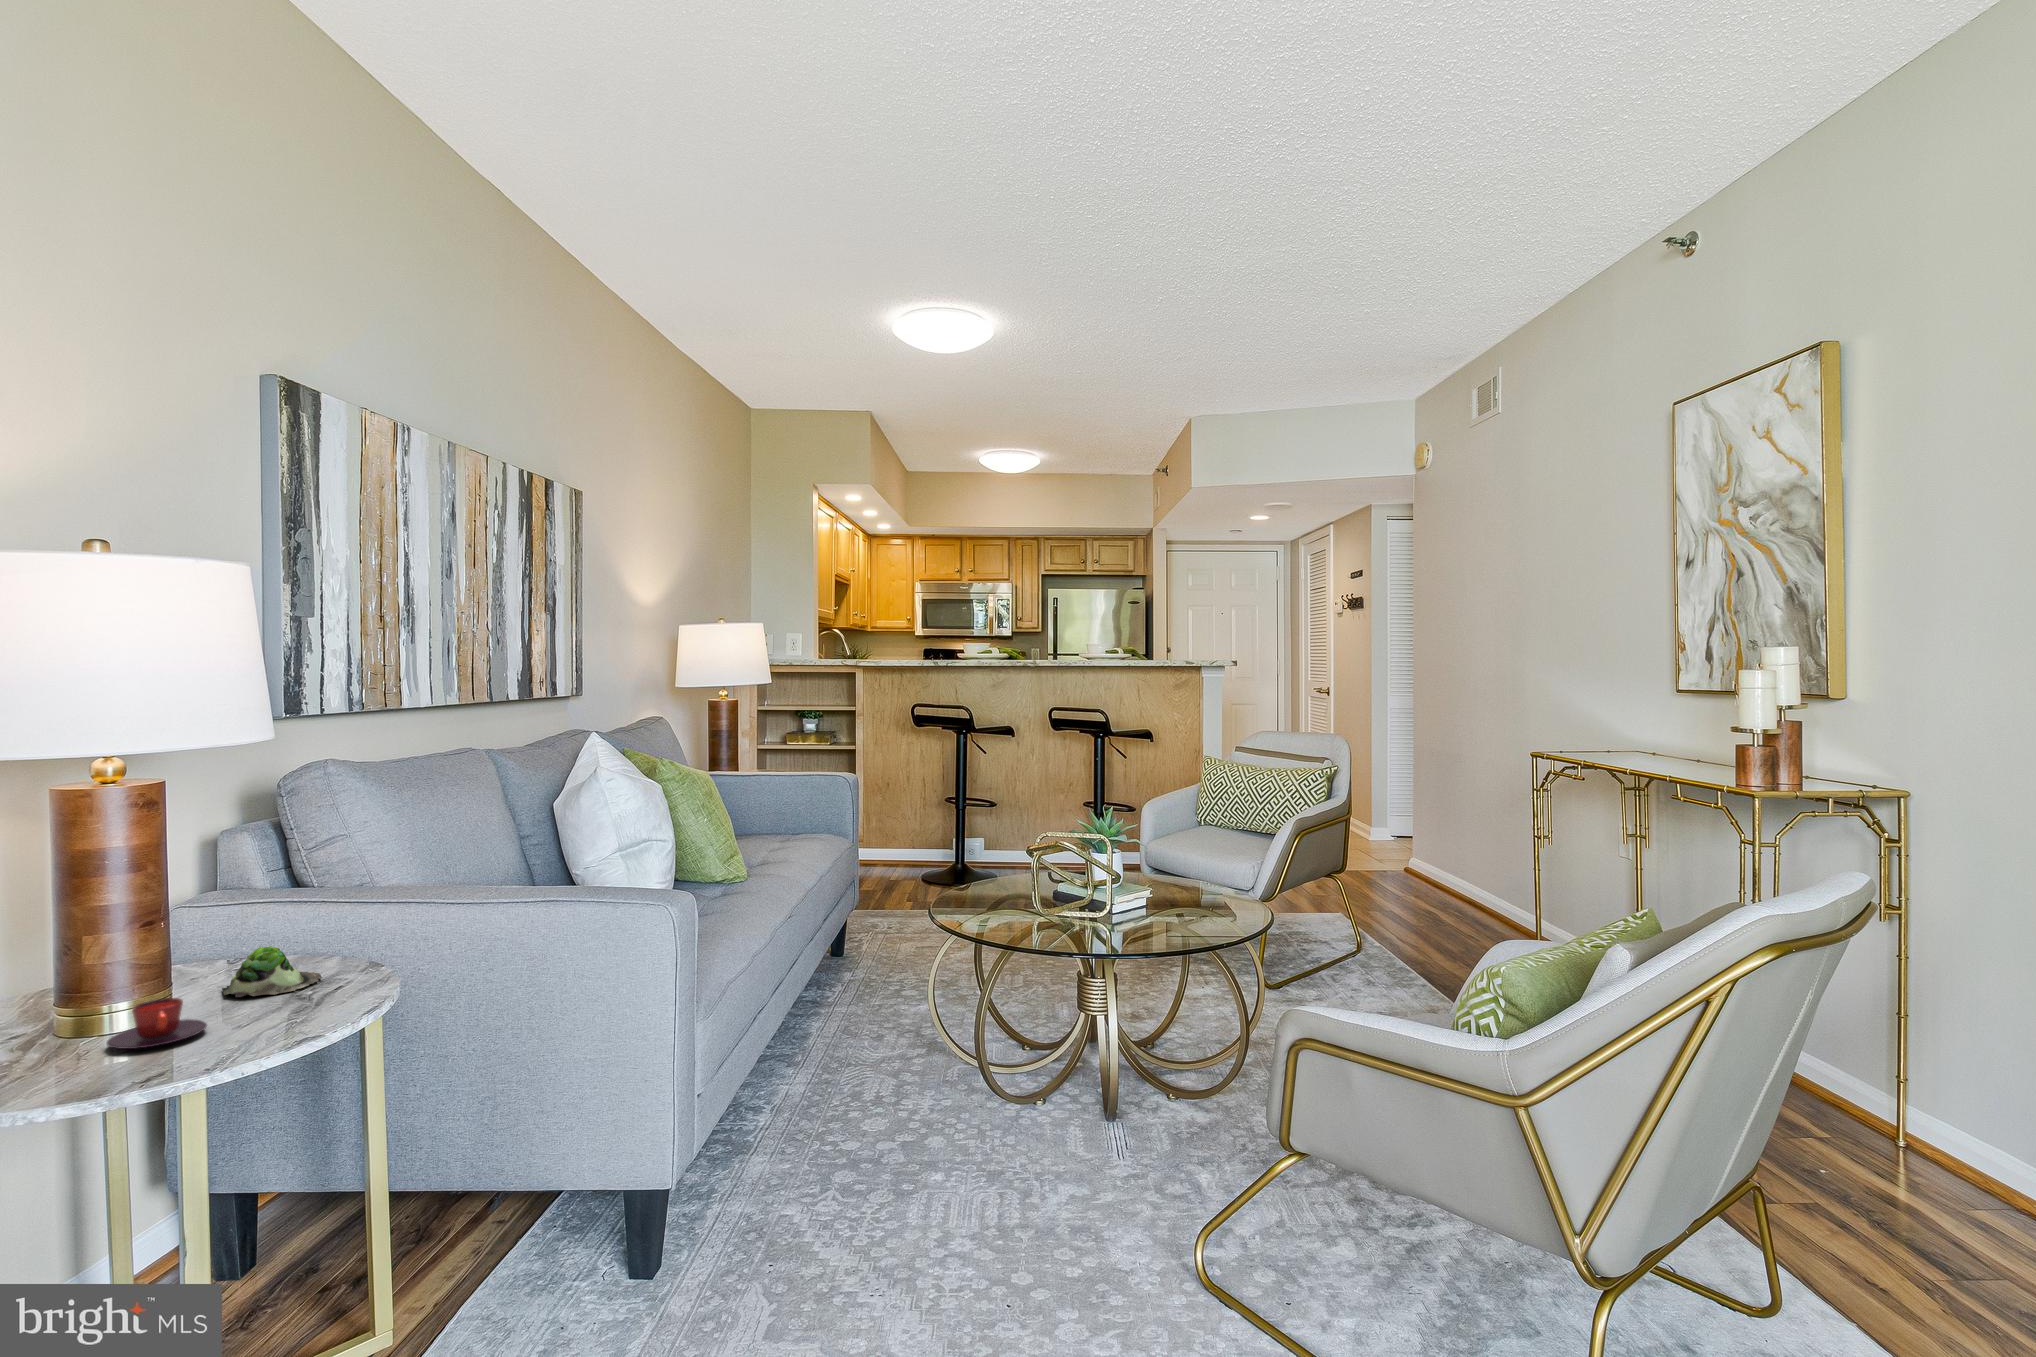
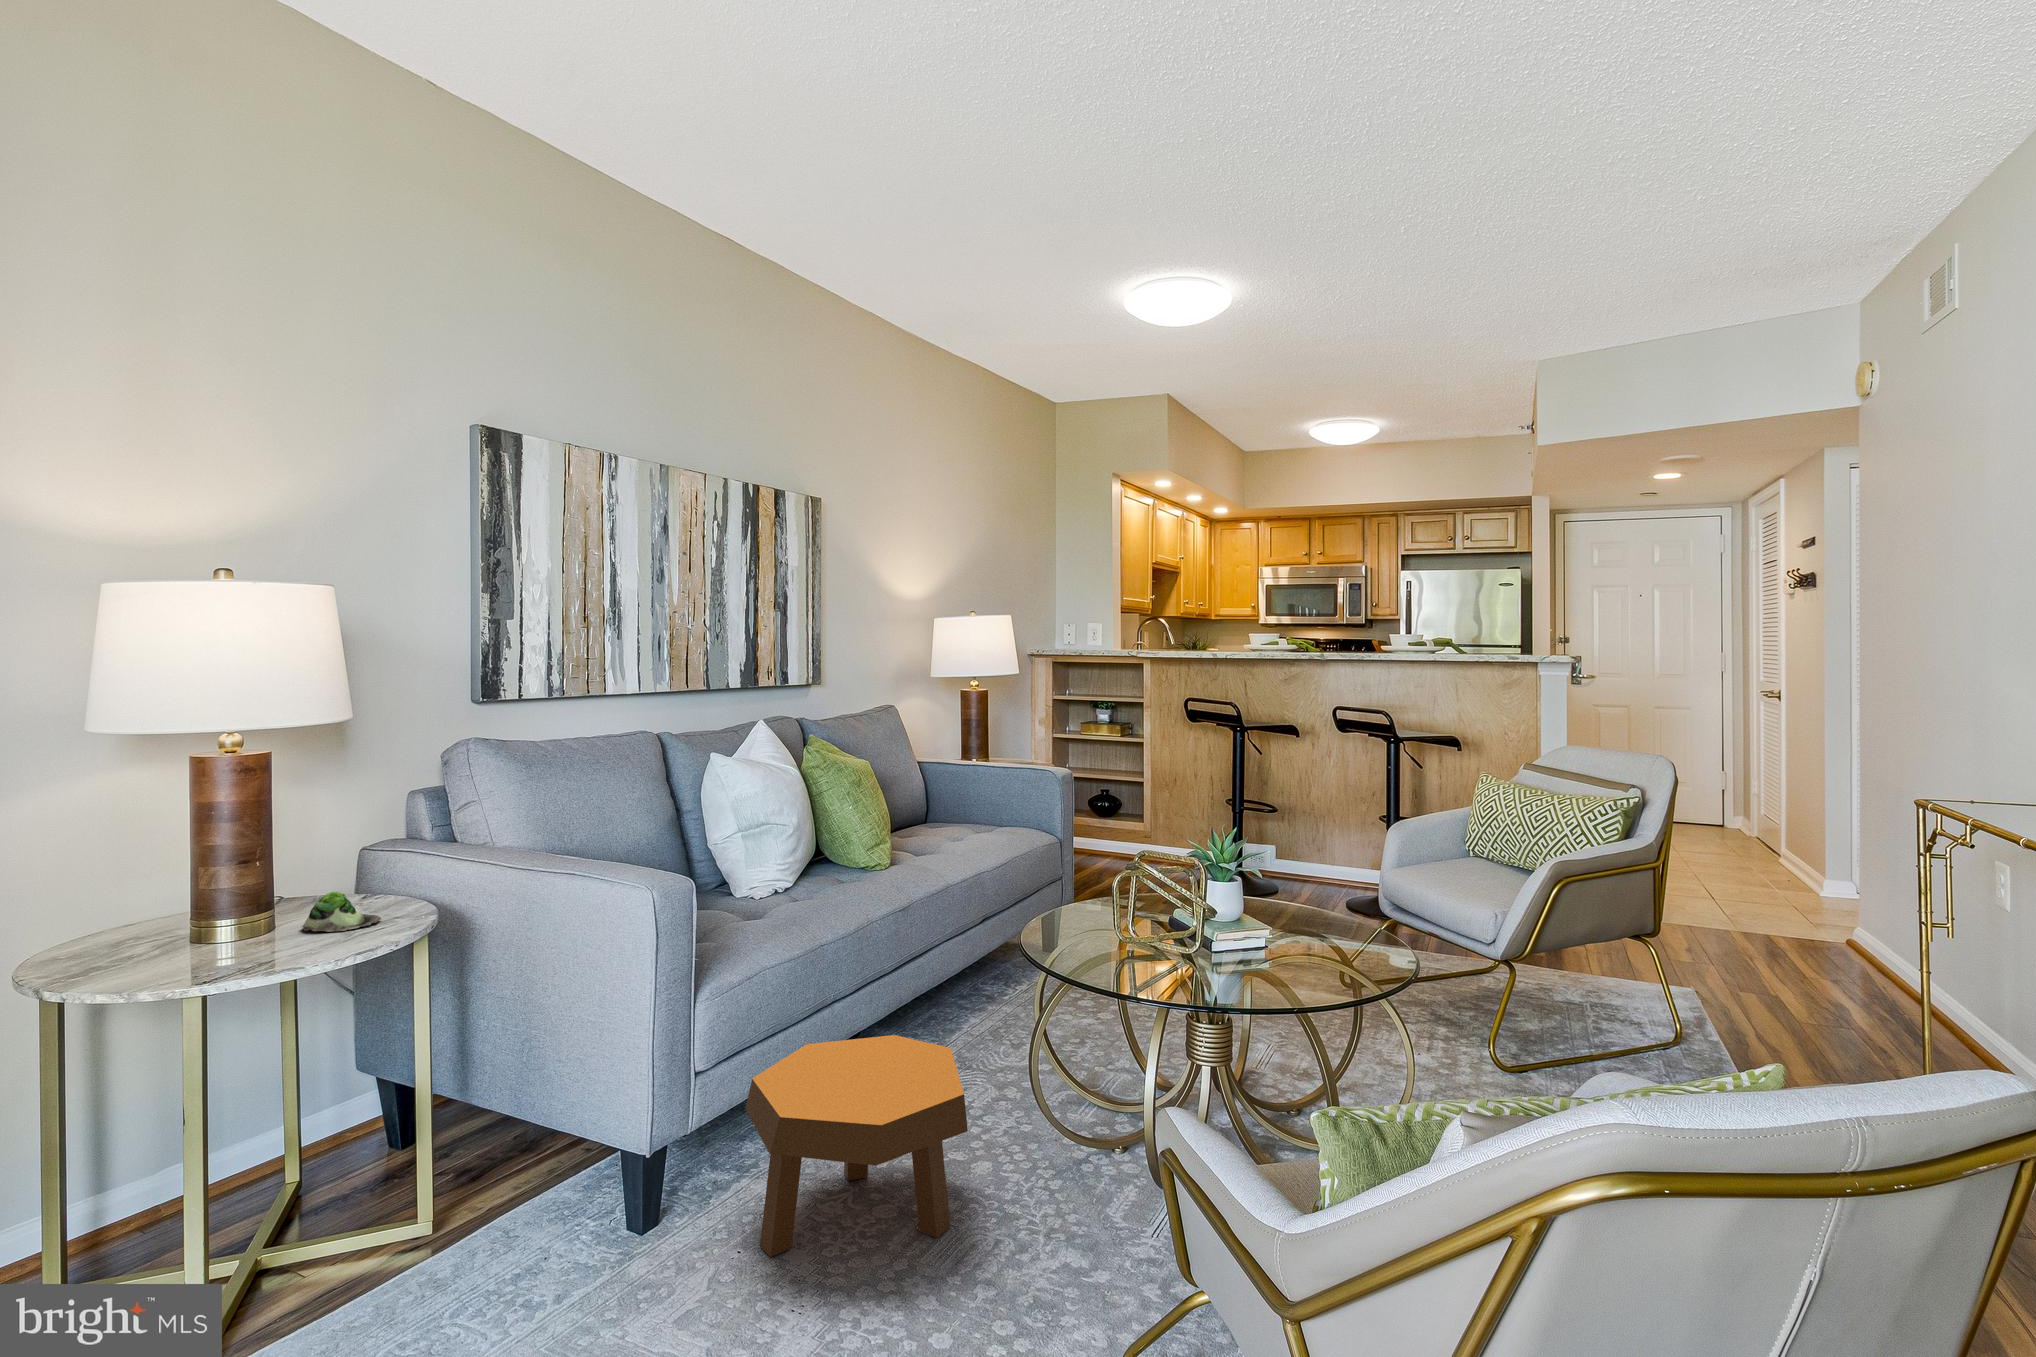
teacup: present [107,998,207,1049] -> none [169,925,247,963]
footstool: none [746,1030,976,1257] -> present [745,1035,968,1257]

